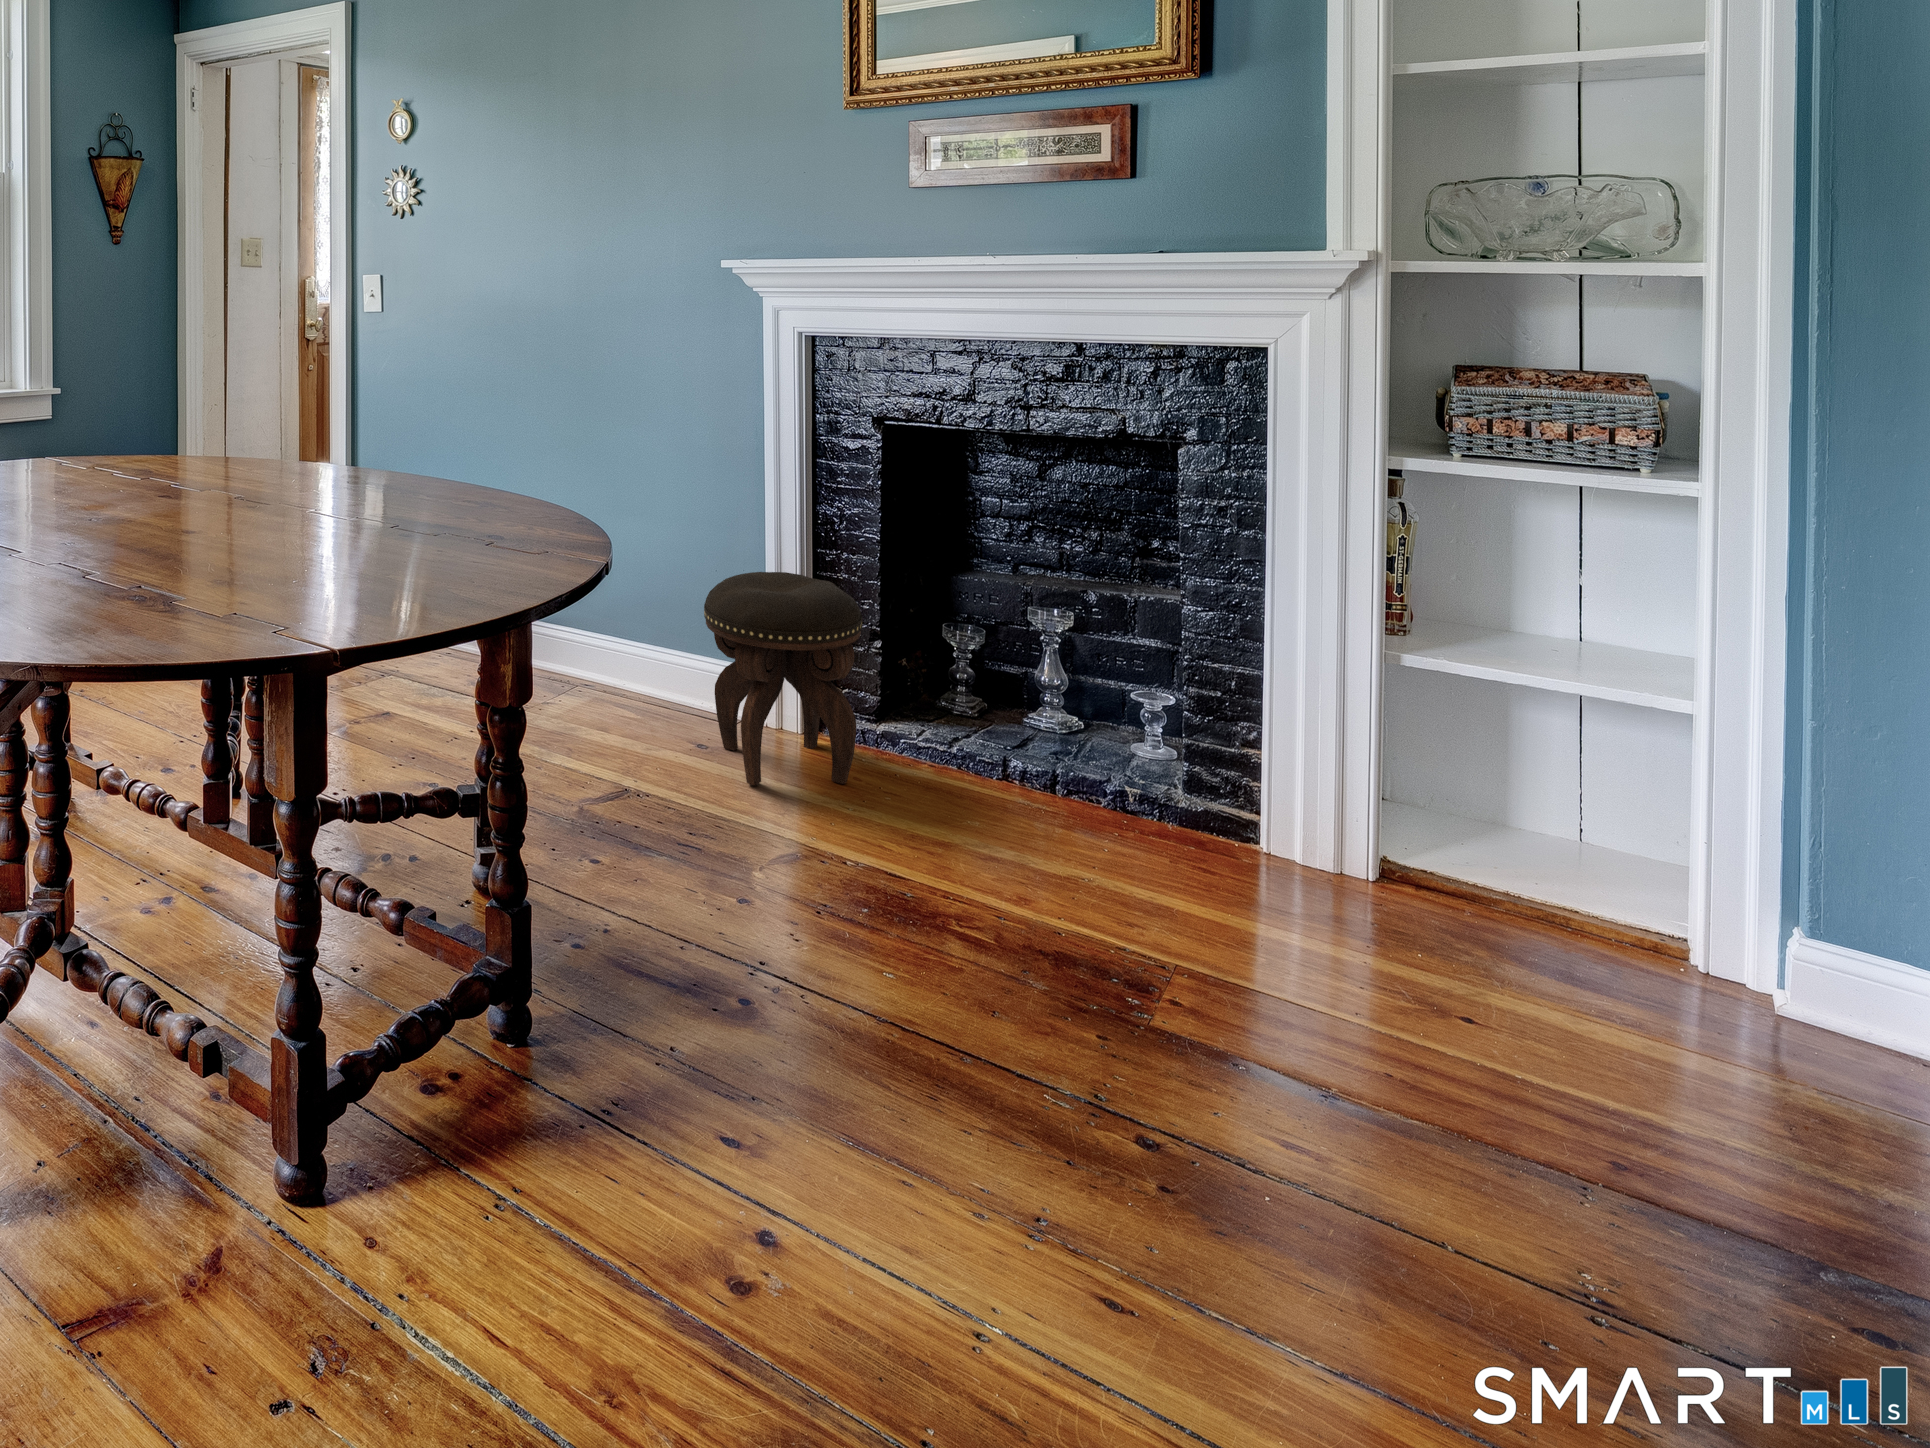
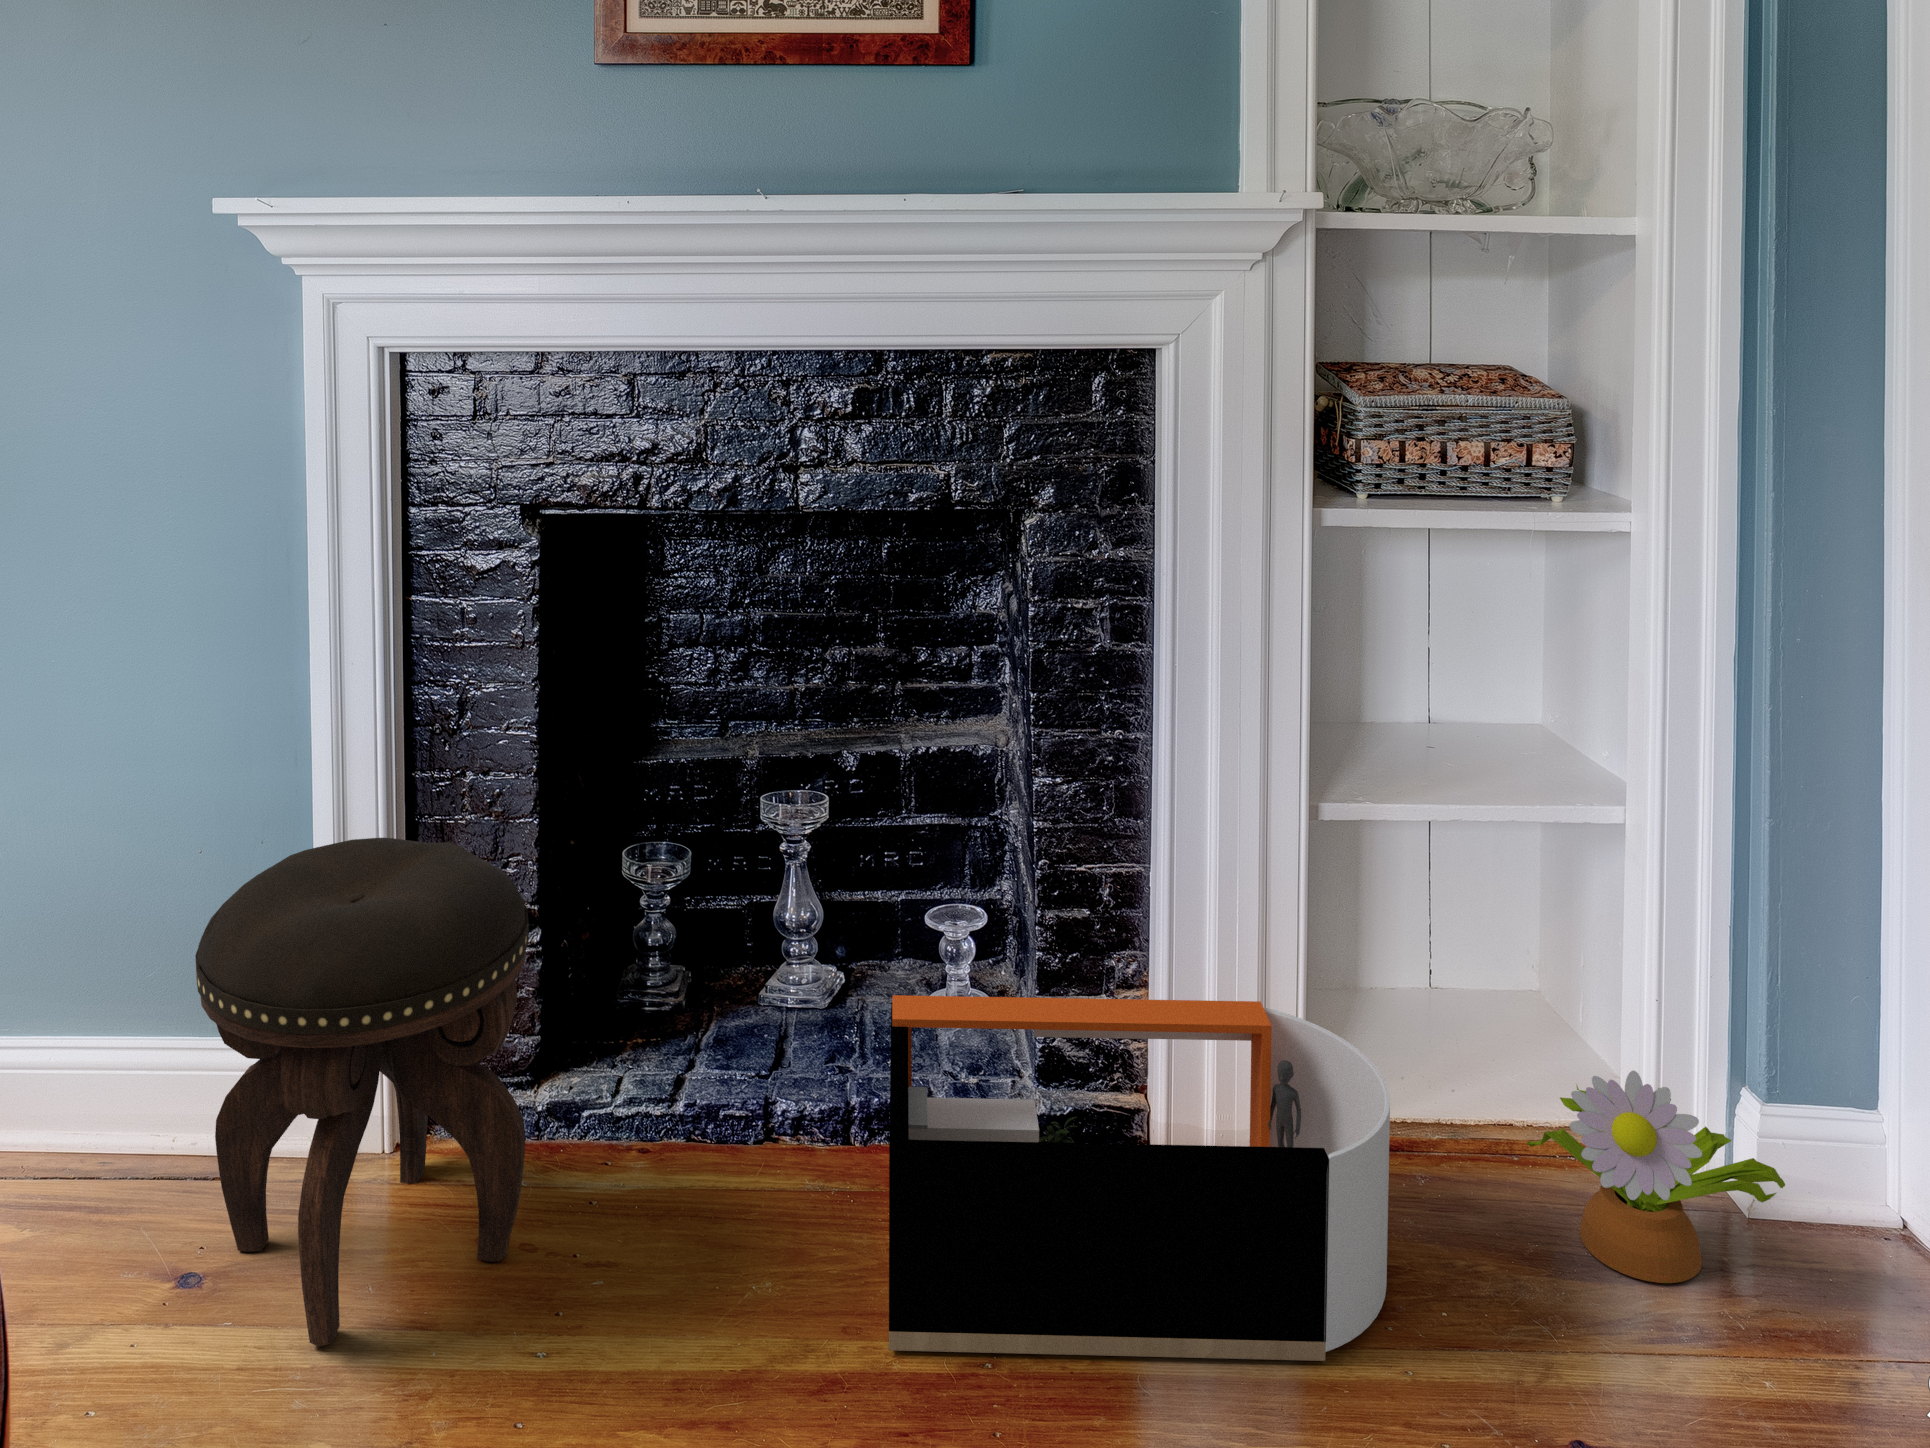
storage bin: none [1034,713,1408,958] -> present [889,995,1390,1361]
decorative plant: none [1555,860,1799,1030] -> present [1526,1071,1785,1283]

